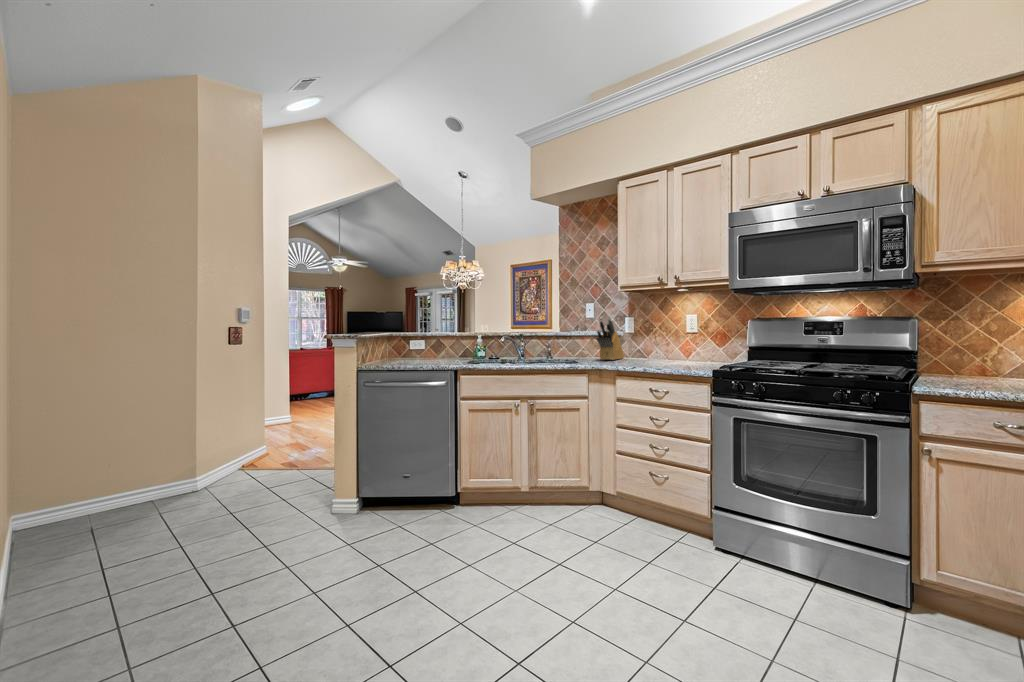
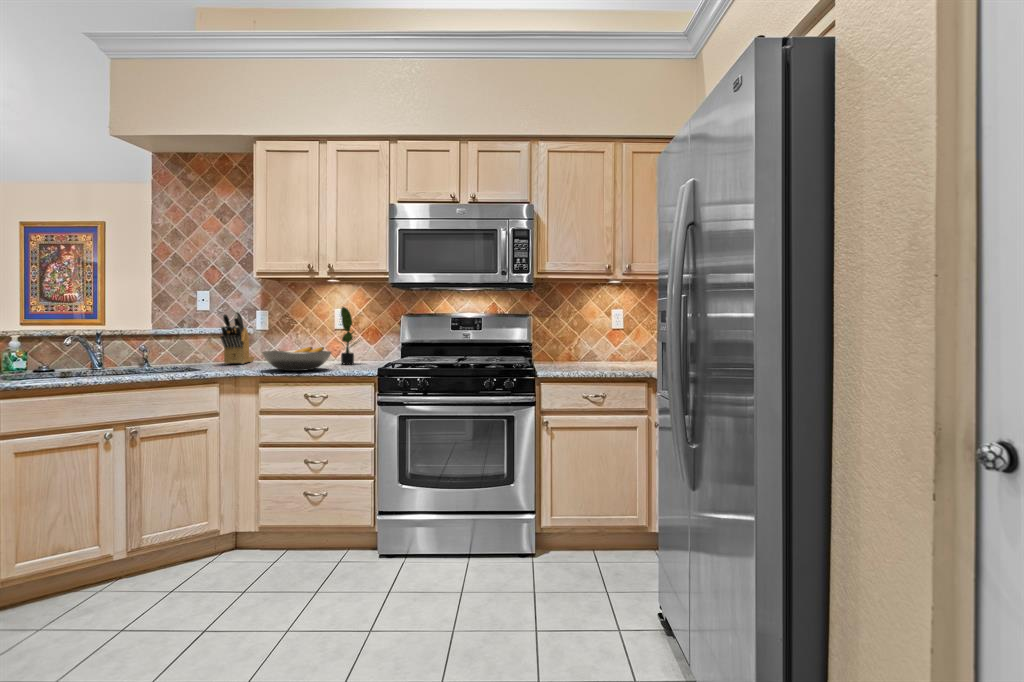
potted plant: none [684,312,713,365] -> present [341,307,357,364]
fruit bowl: none [620,349,677,368] -> present [263,347,331,371]

